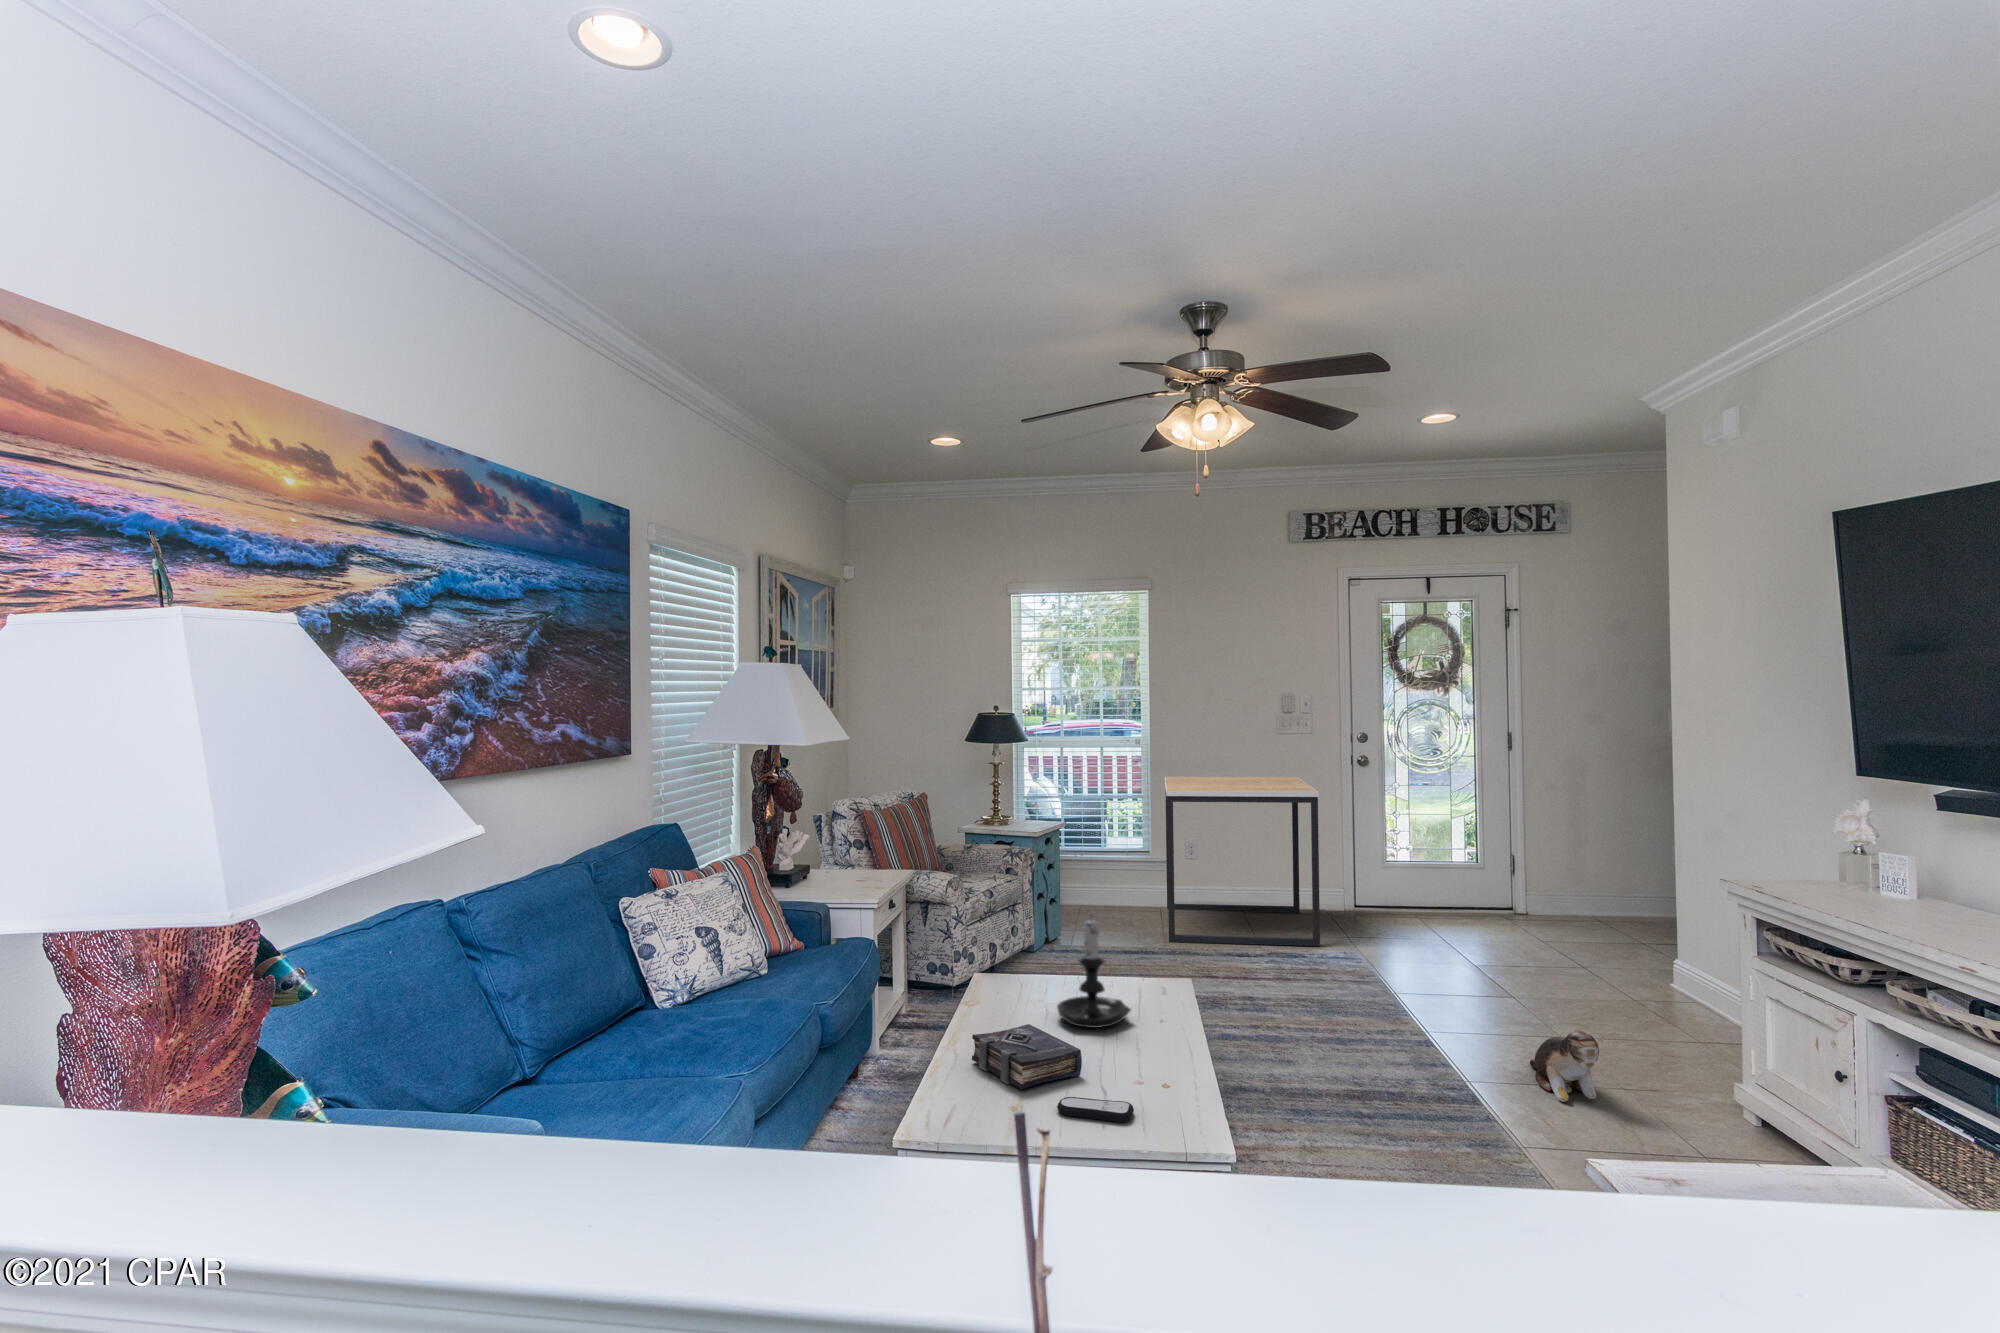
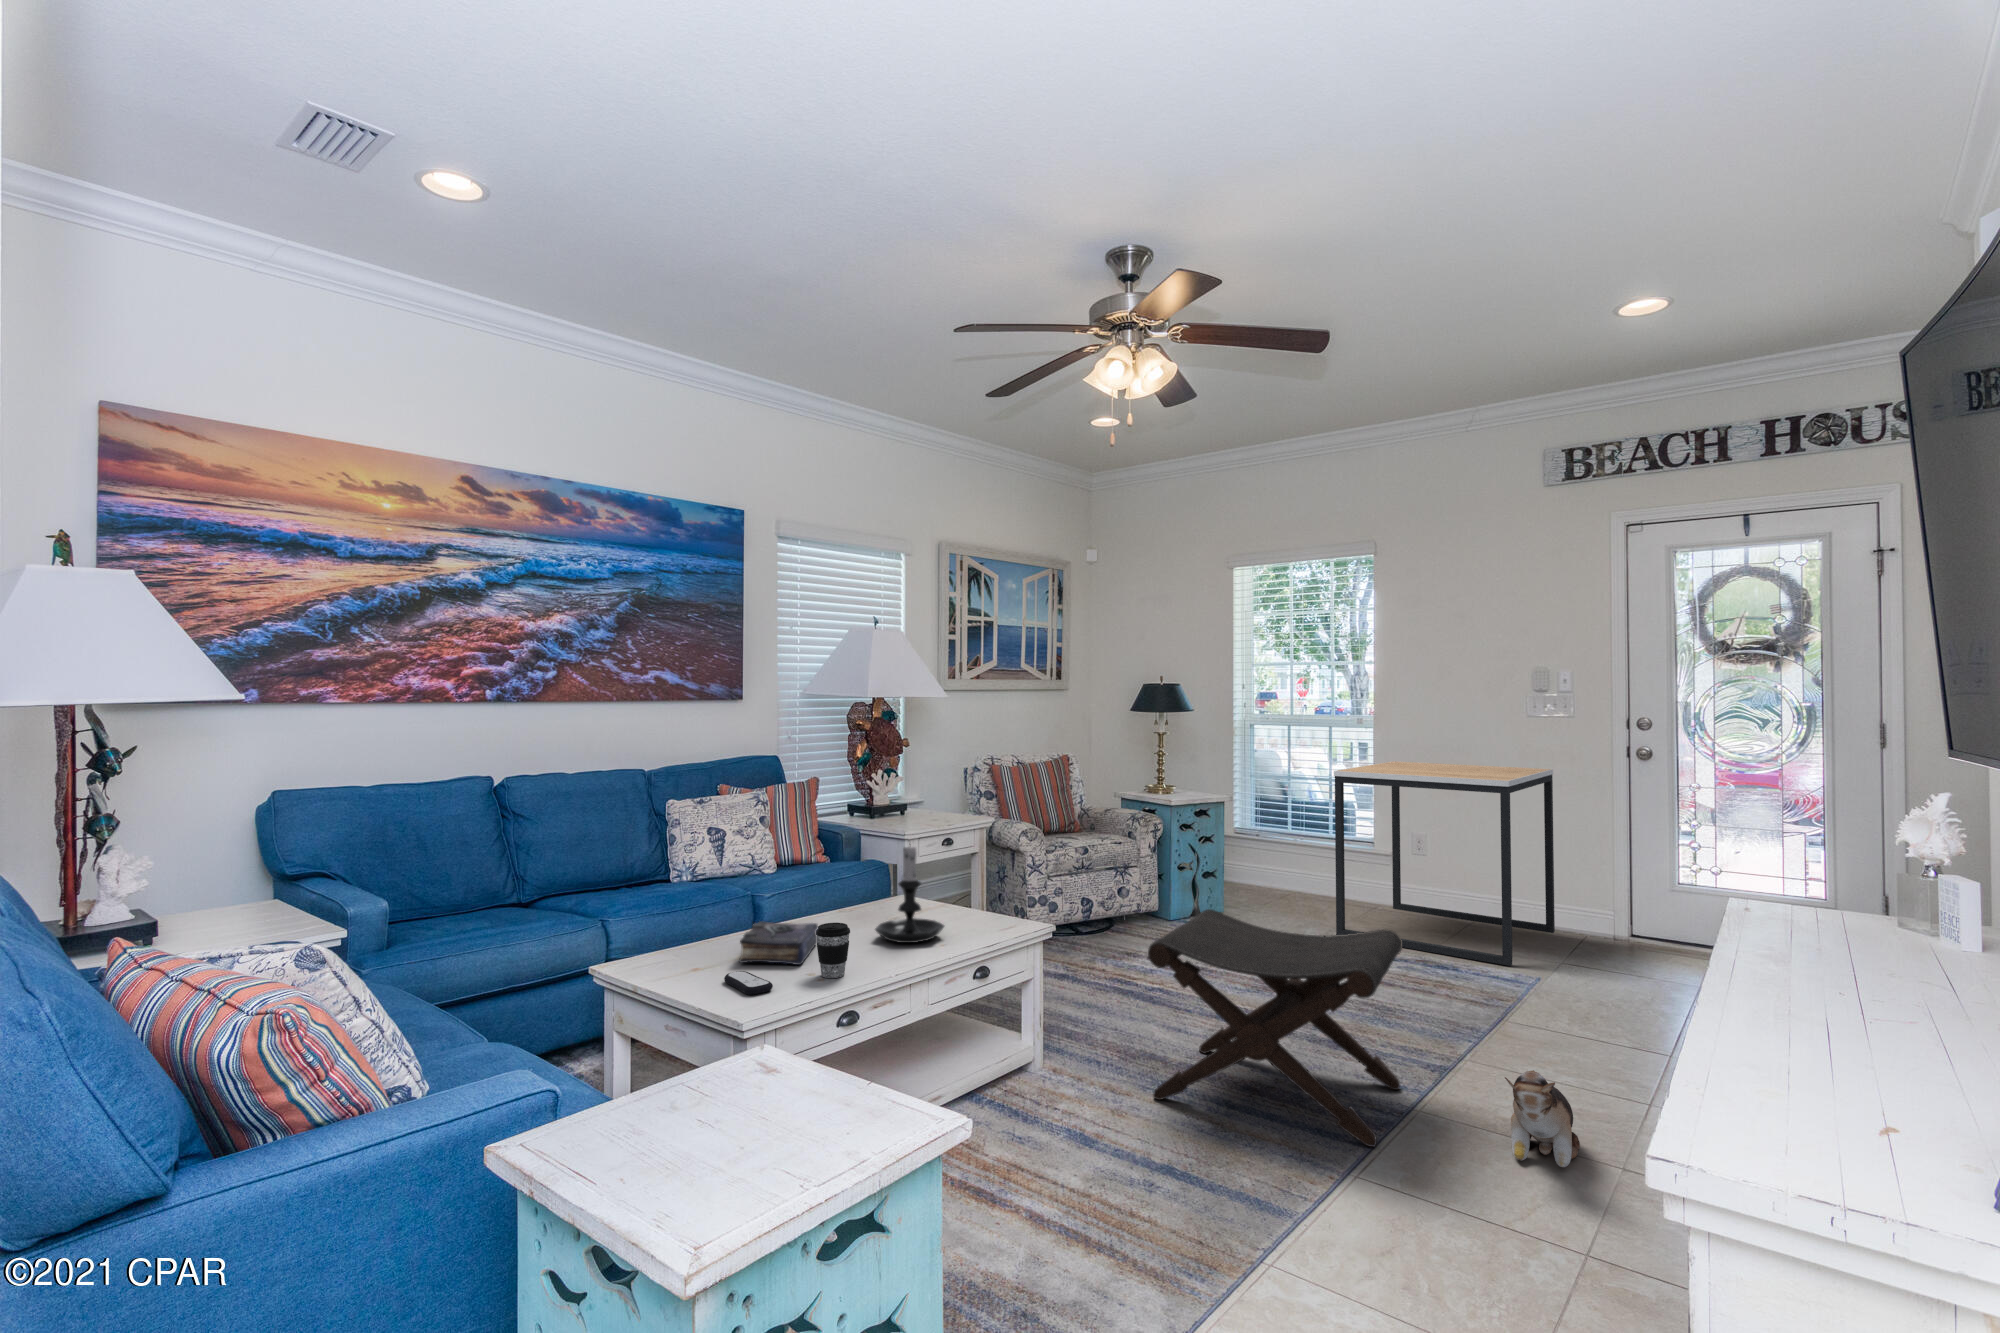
footstool: none [1244,935,1488,1128] -> present [1148,909,1403,1147]
coffee cup: none [1116,1019,1155,1083] -> present [816,923,850,978]

